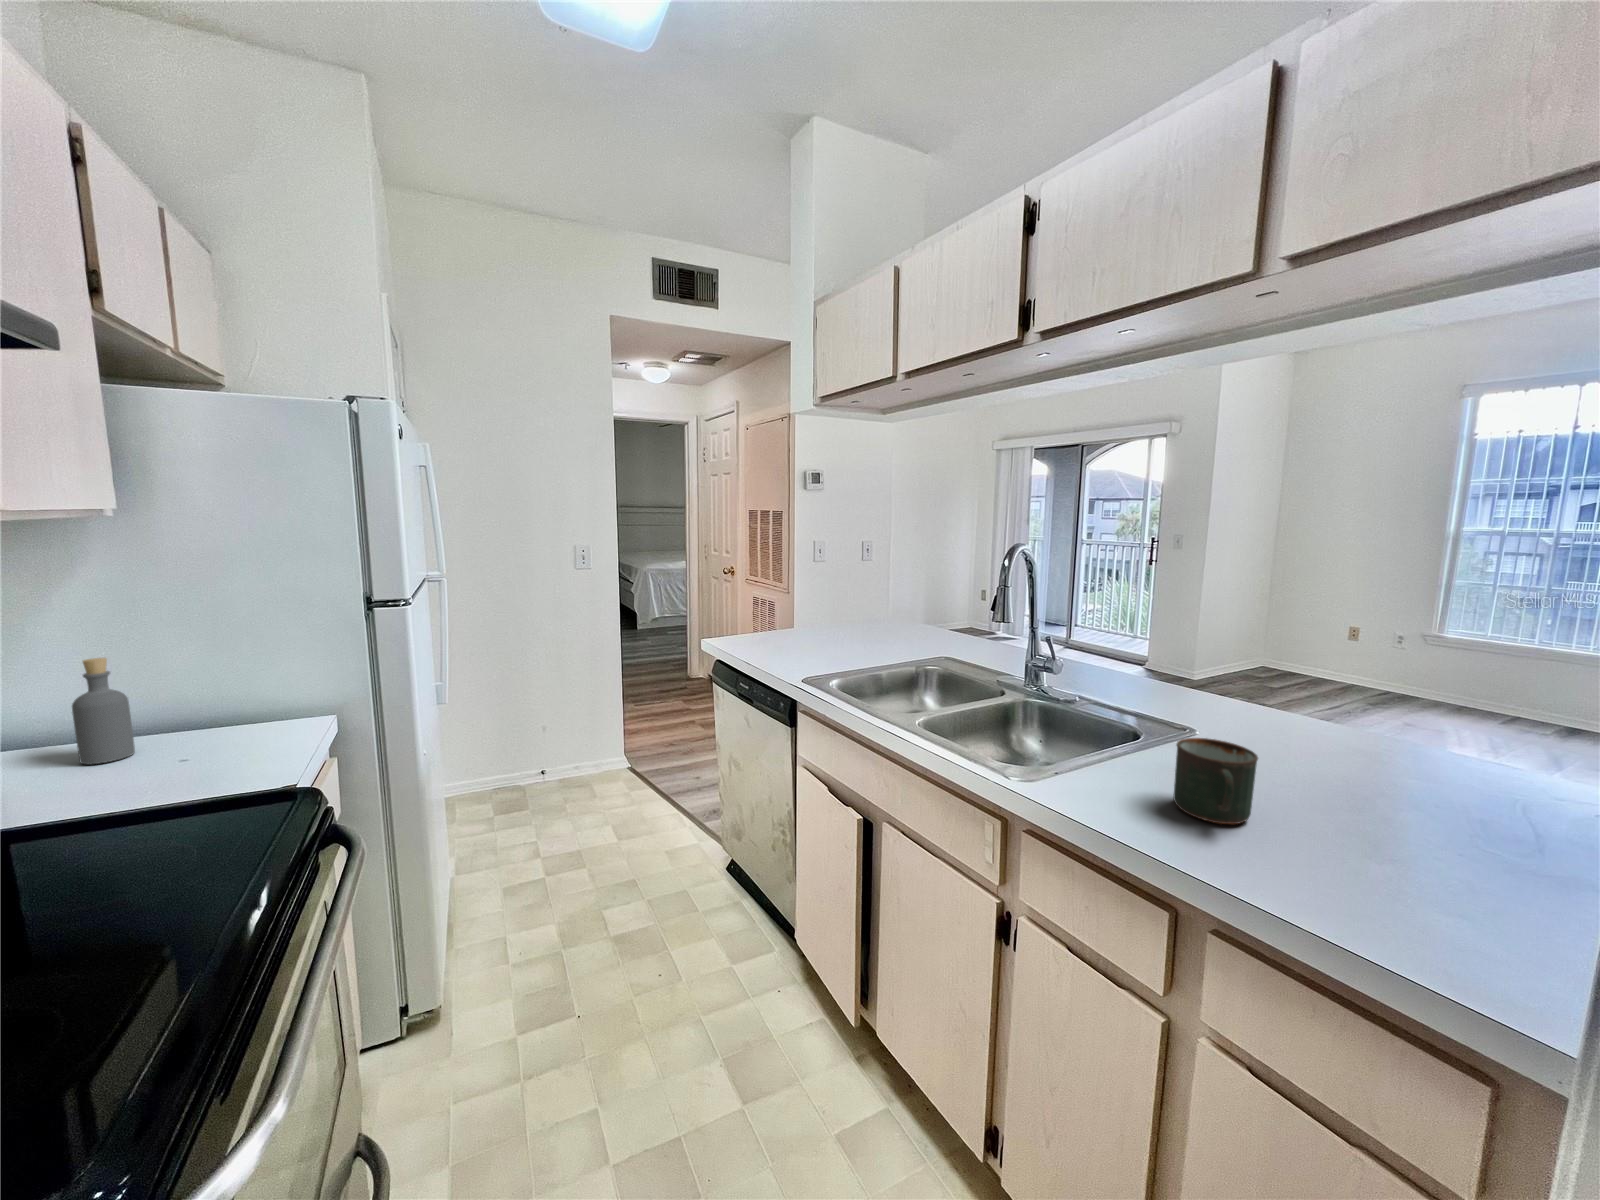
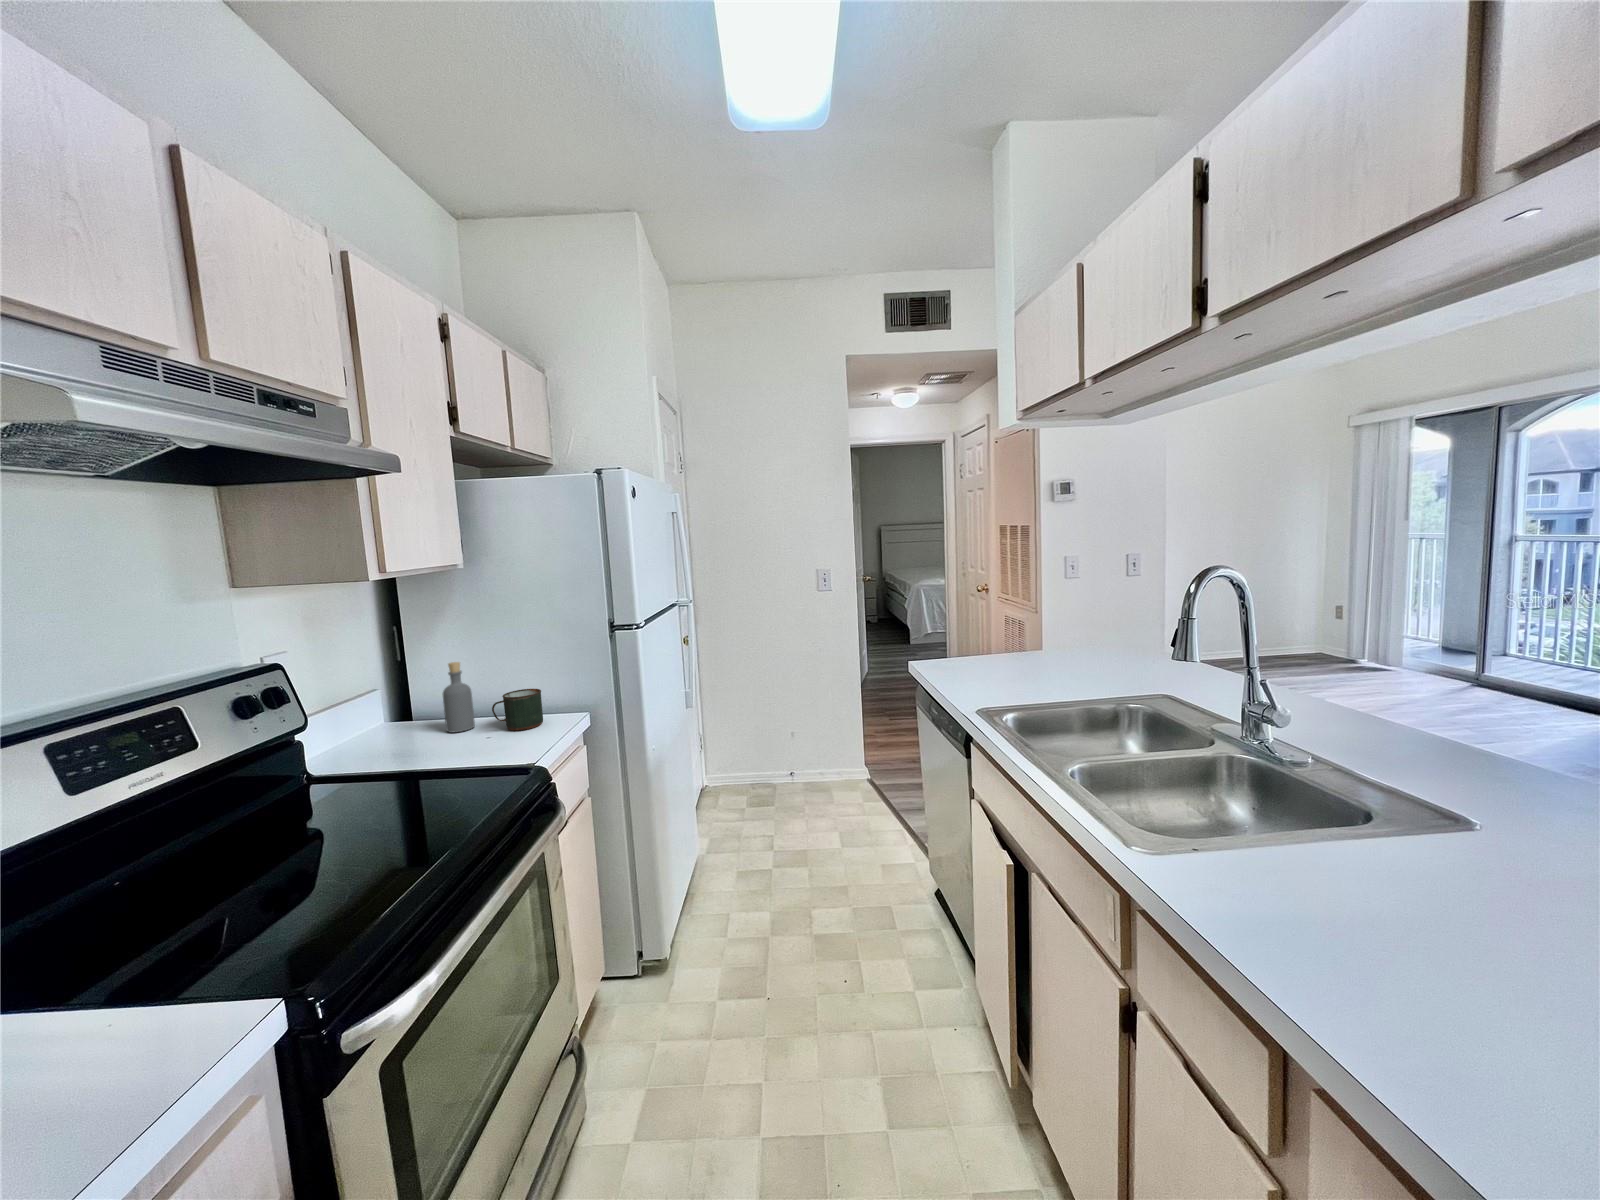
mug: present [1174,738,1258,824] -> present [492,689,543,730]

